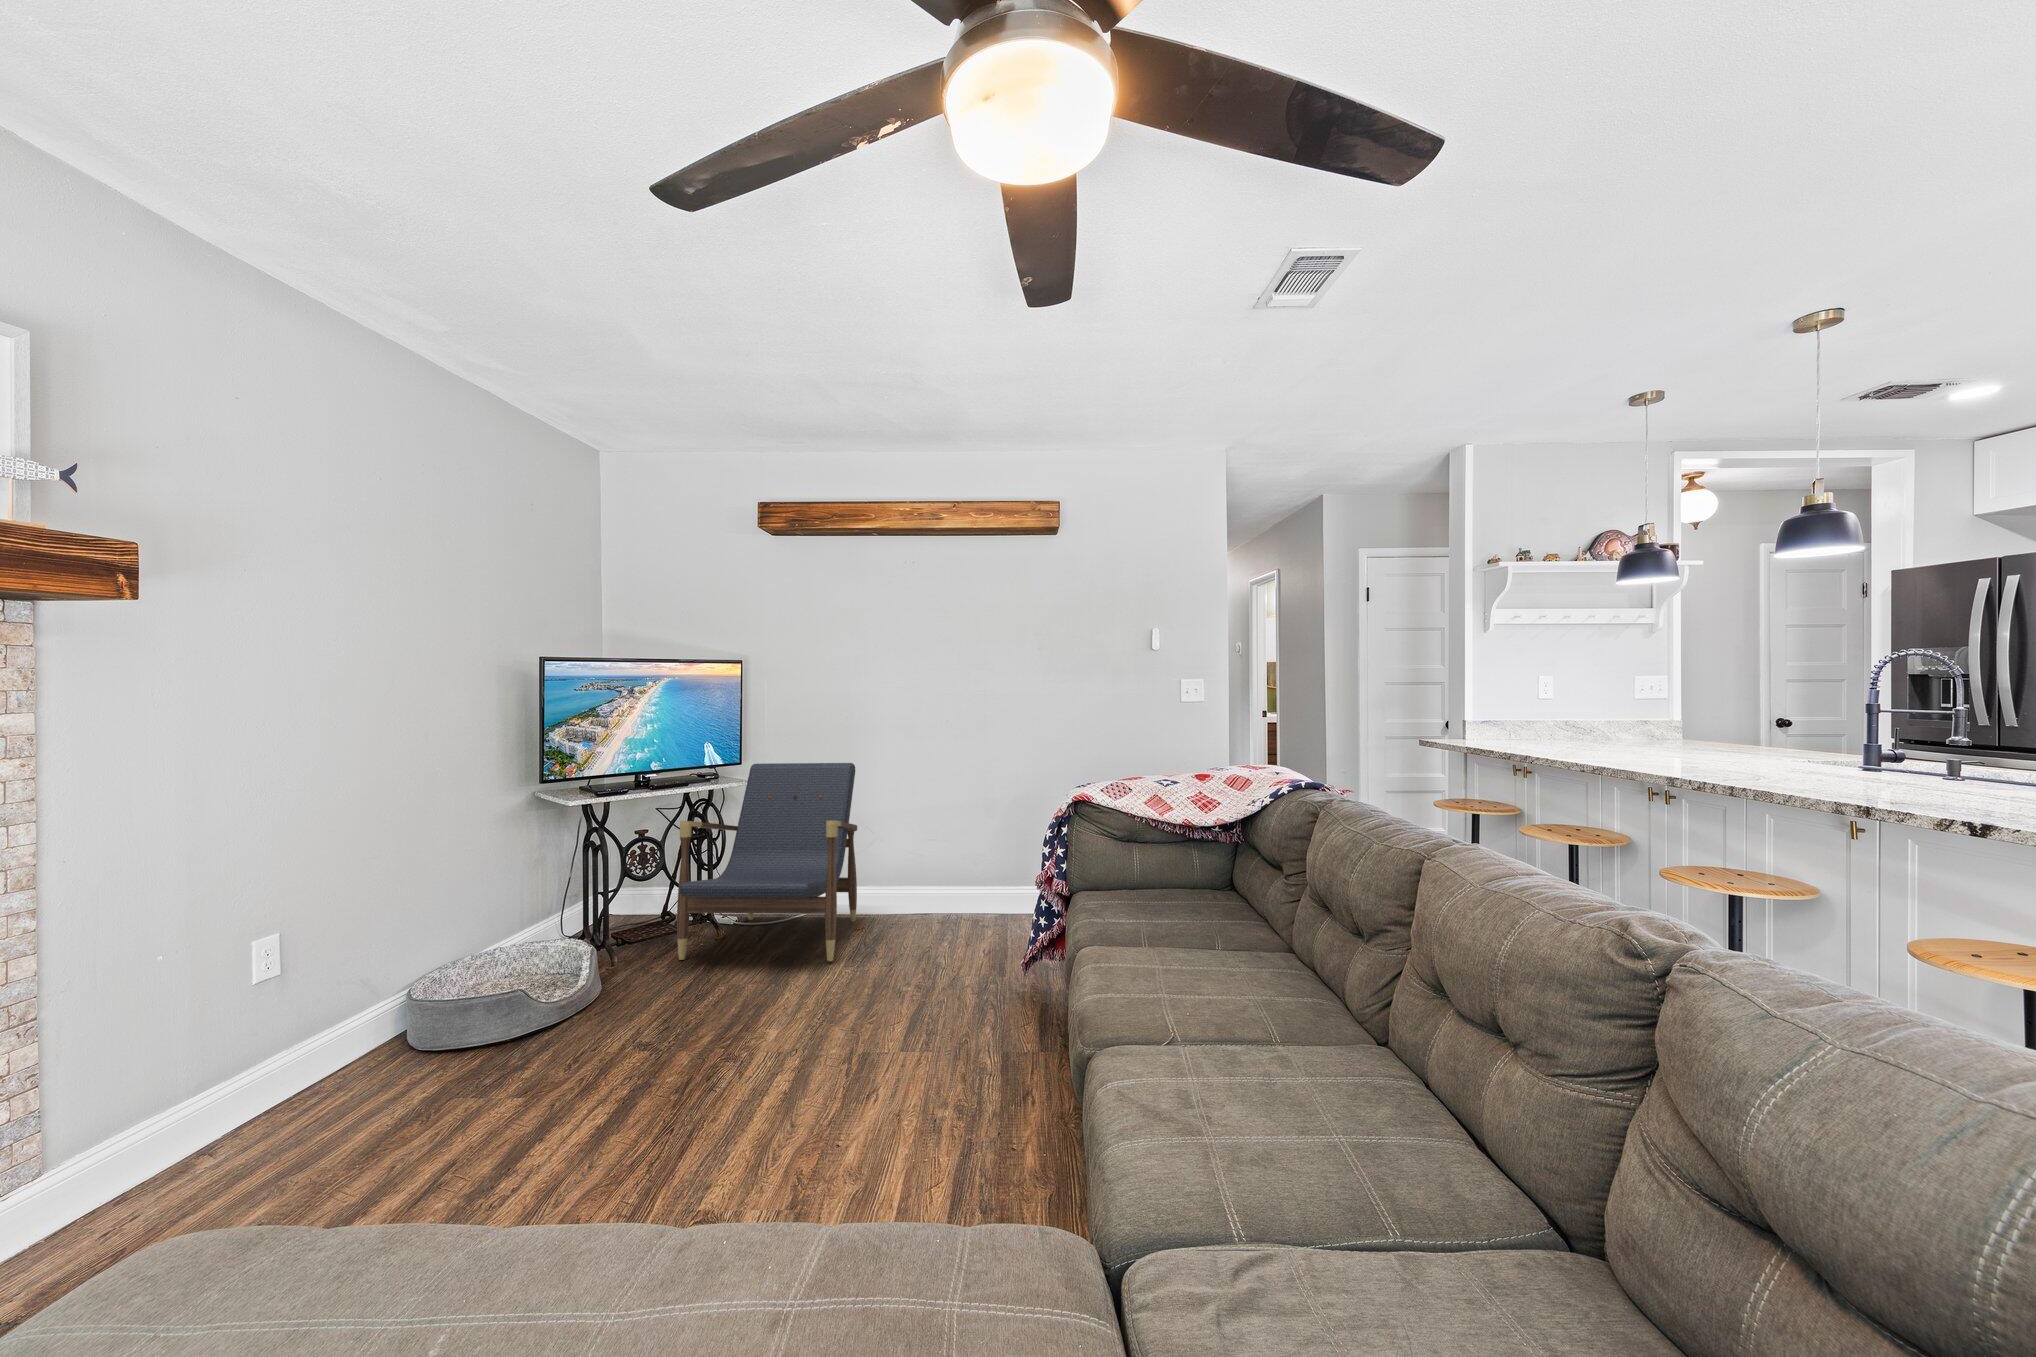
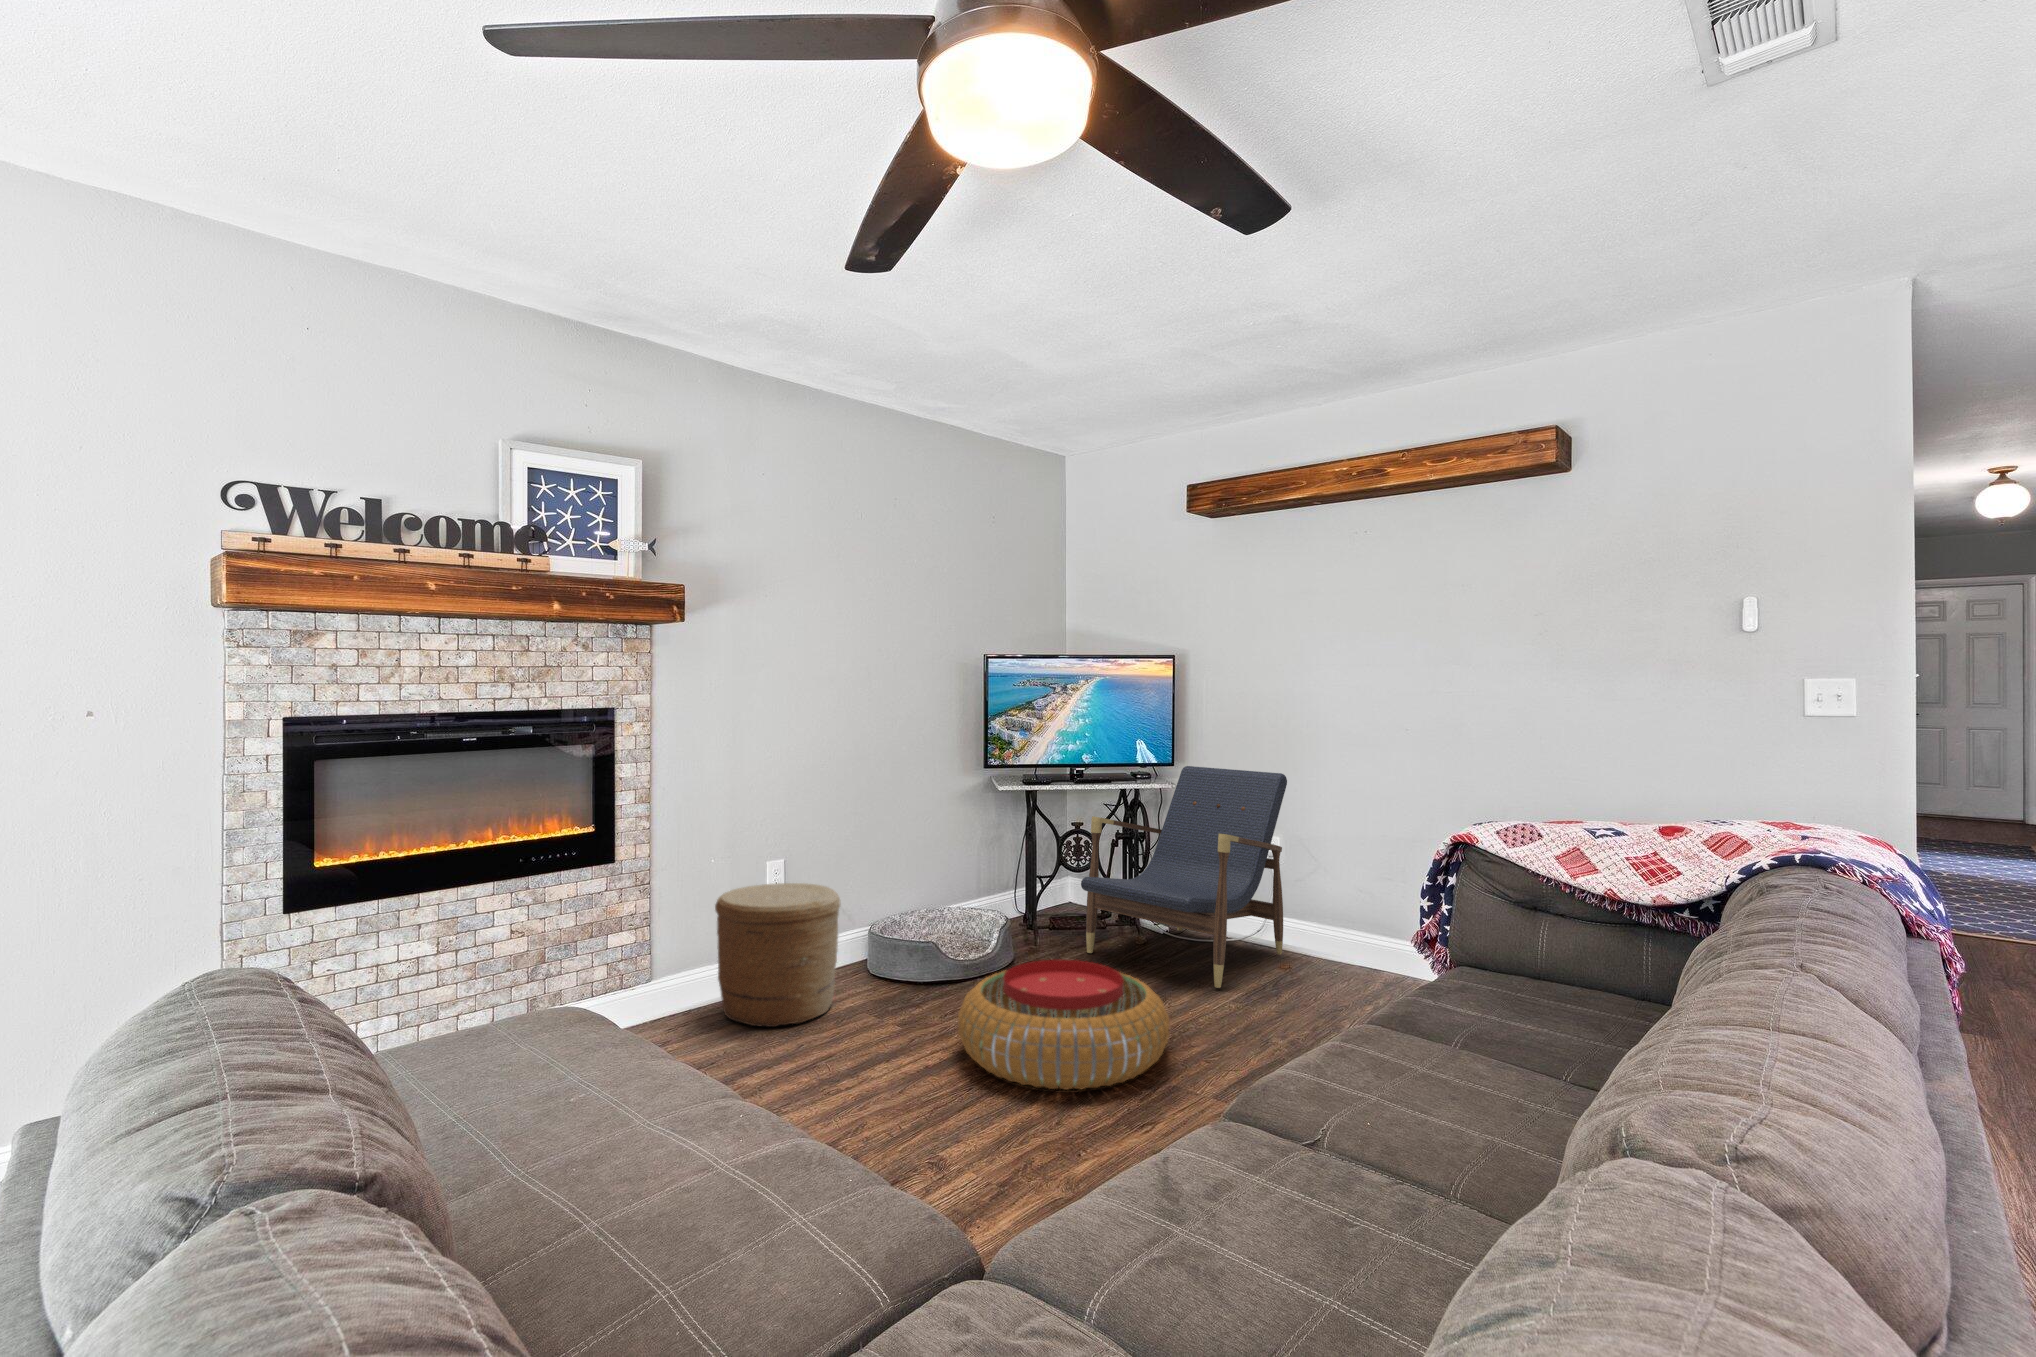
woven basket: none [193,951,414,1168] -> present [715,883,840,1027]
pouf: none [620,963,849,1107] -> present [958,959,1169,1090]

